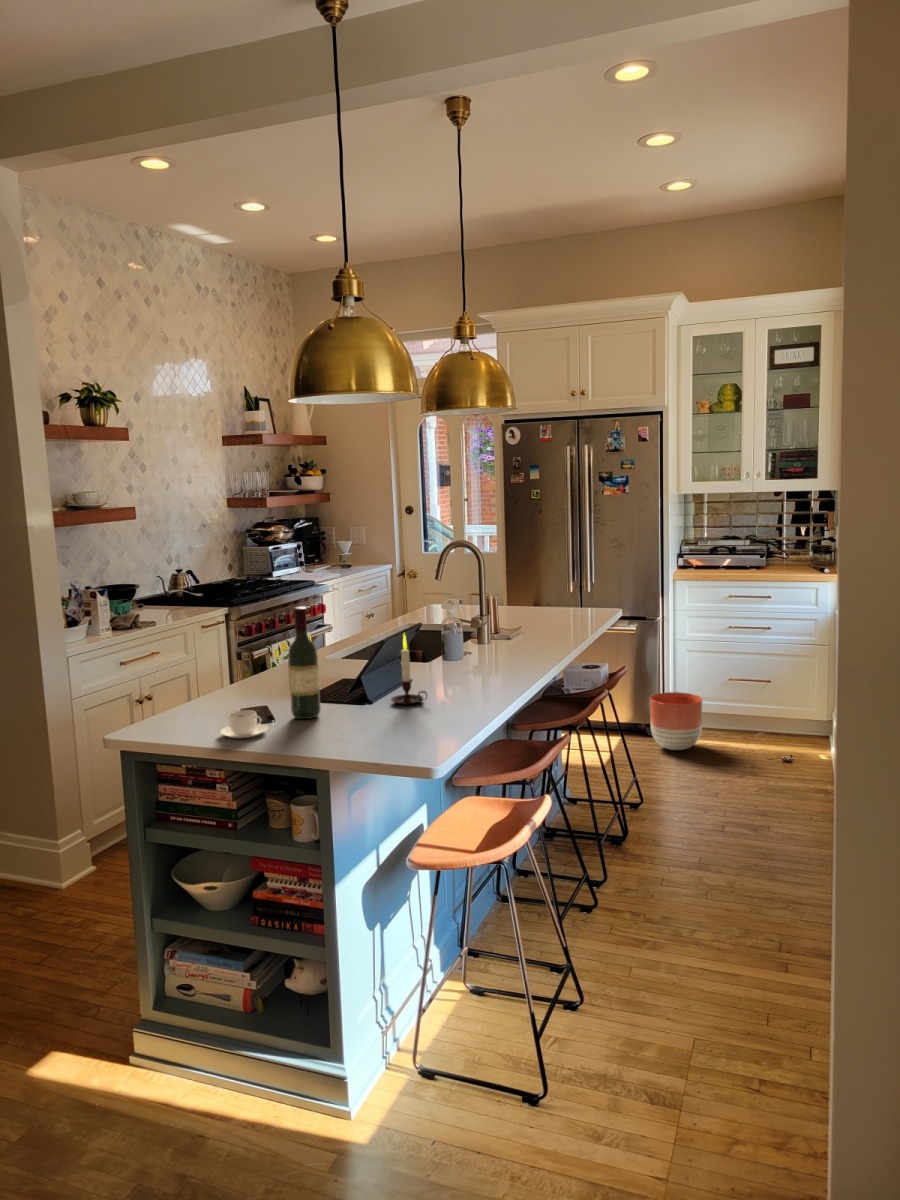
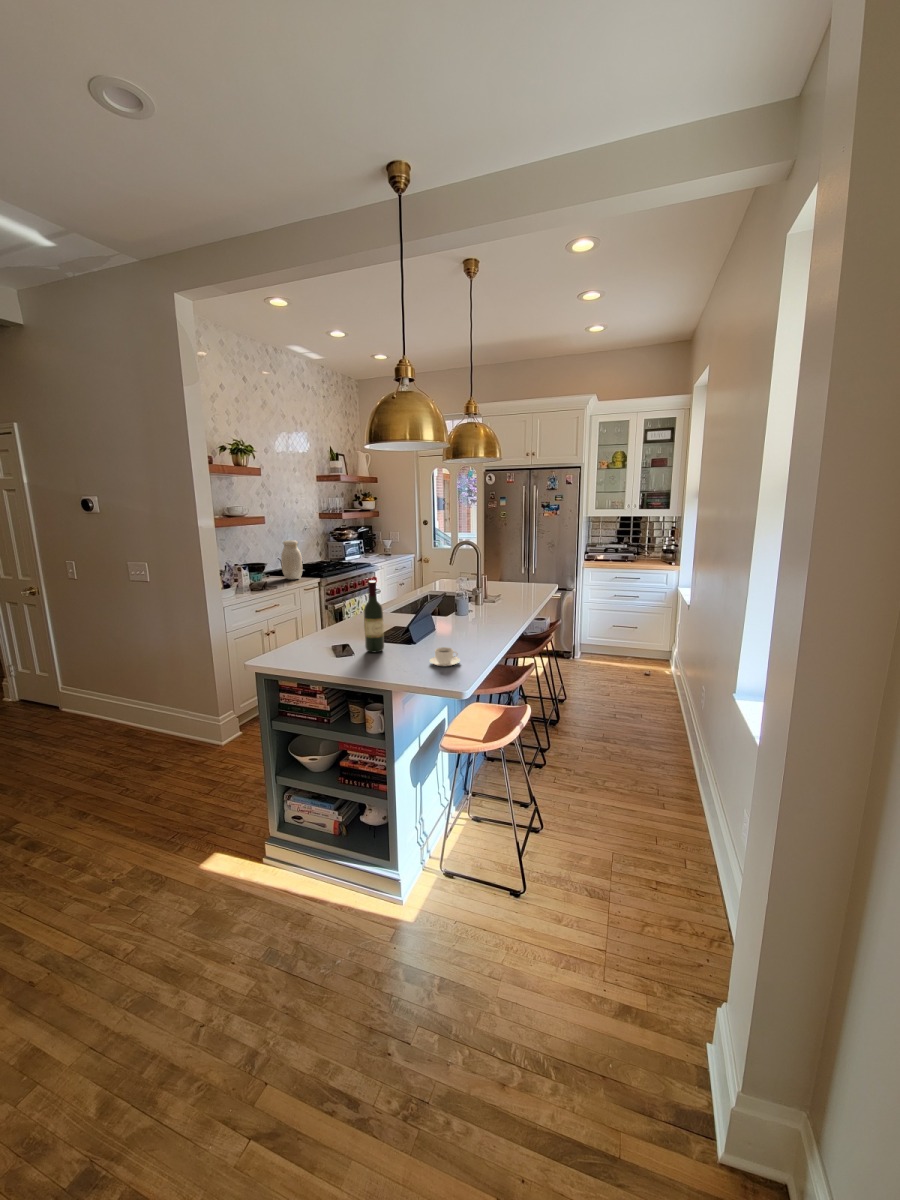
jar: none [161,546,196,610] -> present [281,540,302,579]
candle: present [391,634,427,704] -> none [428,598,452,643]
planter: present [650,692,702,750] -> none [566,632,597,666]
coffee cup: present [220,710,268,738] -> present [430,647,460,666]

